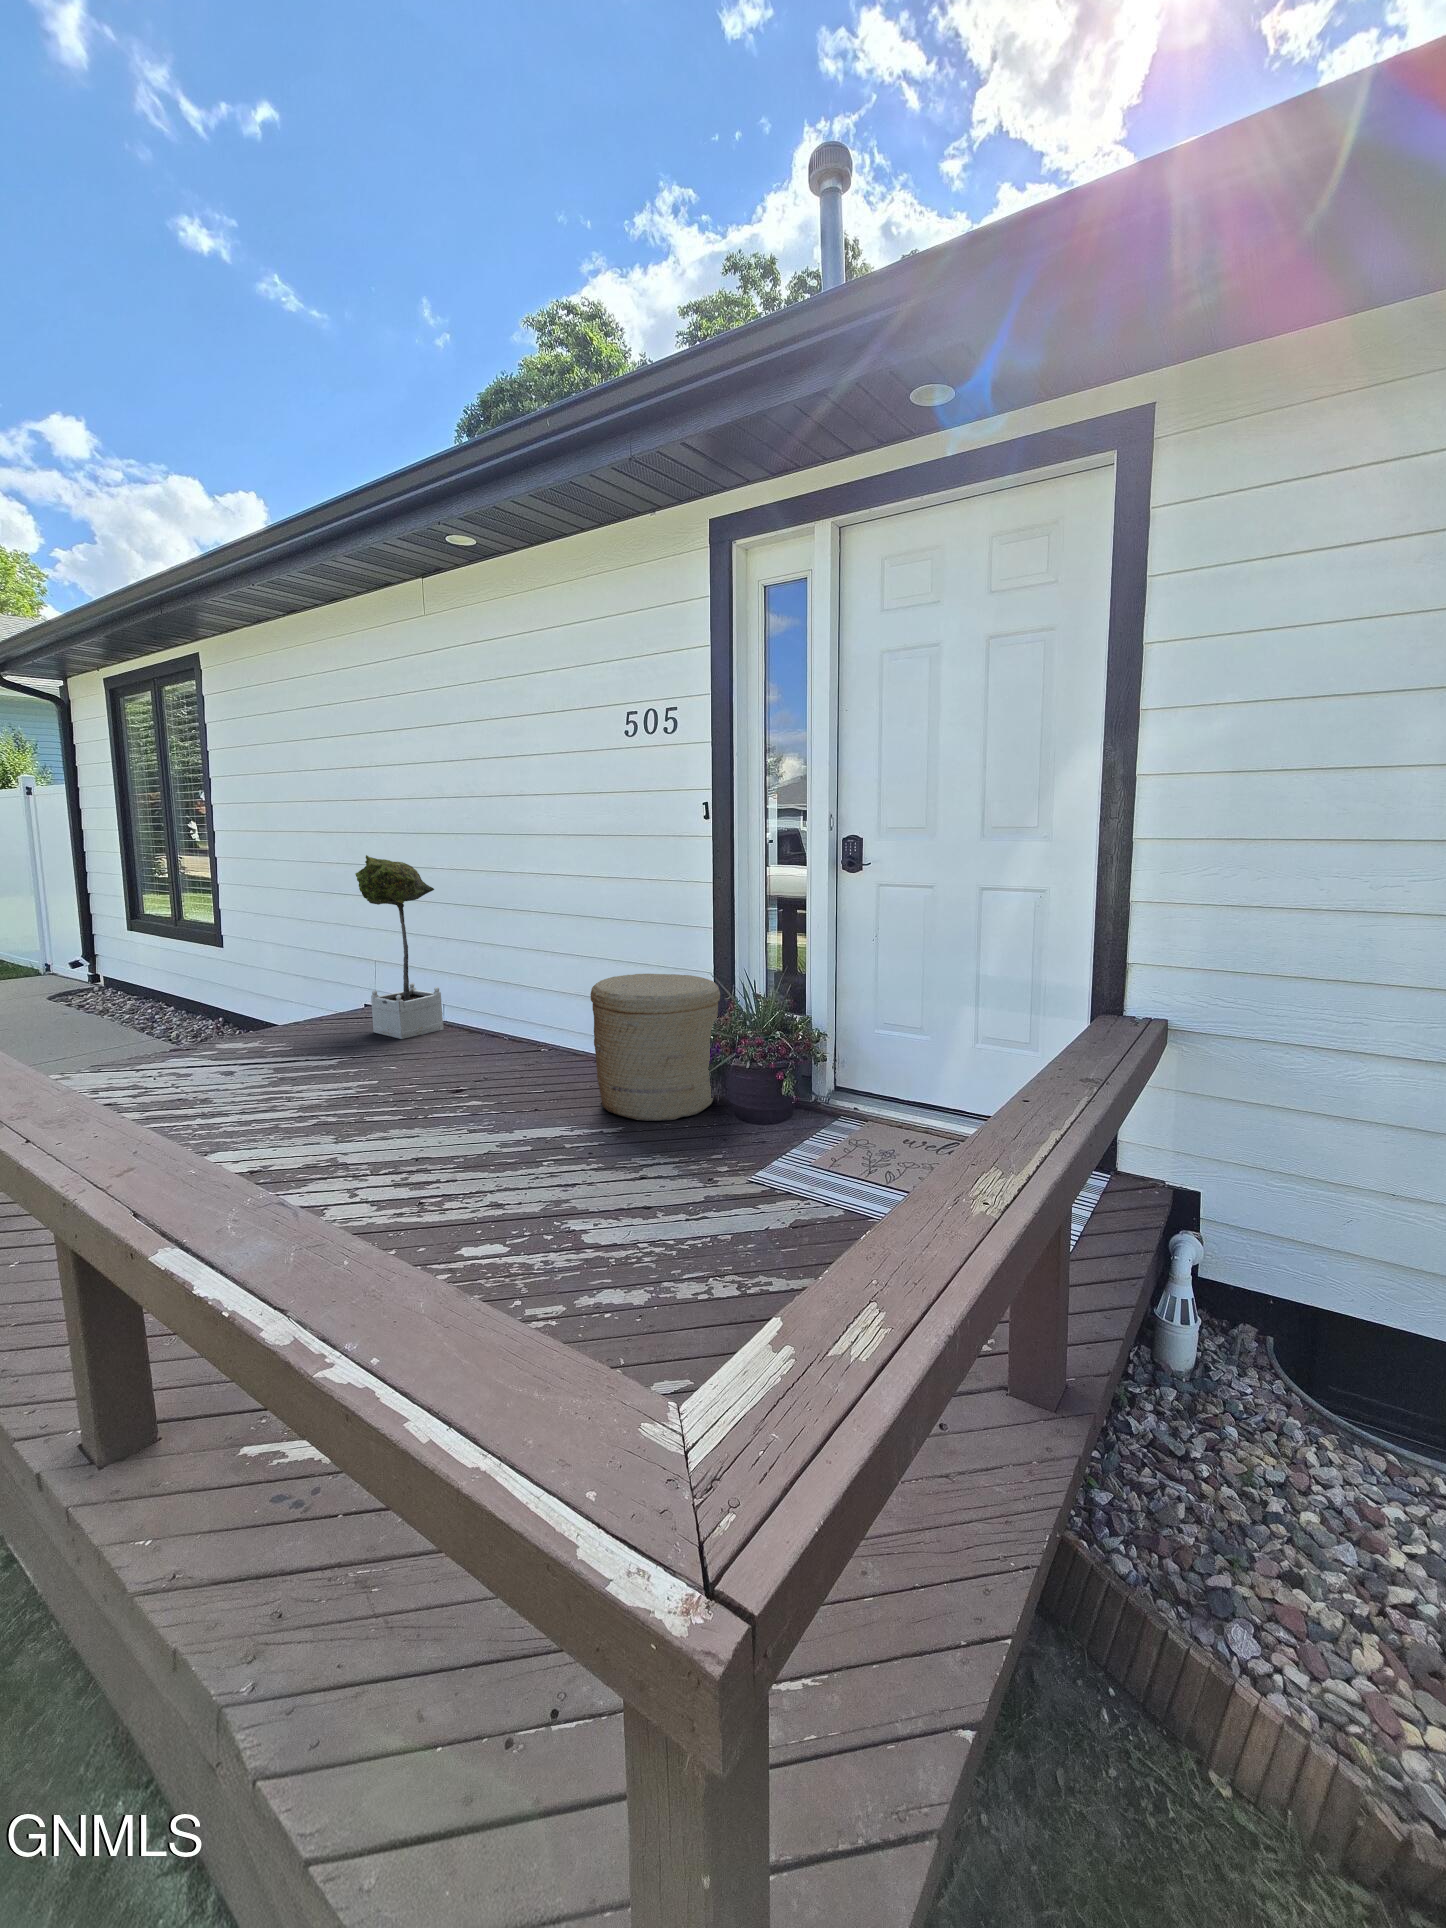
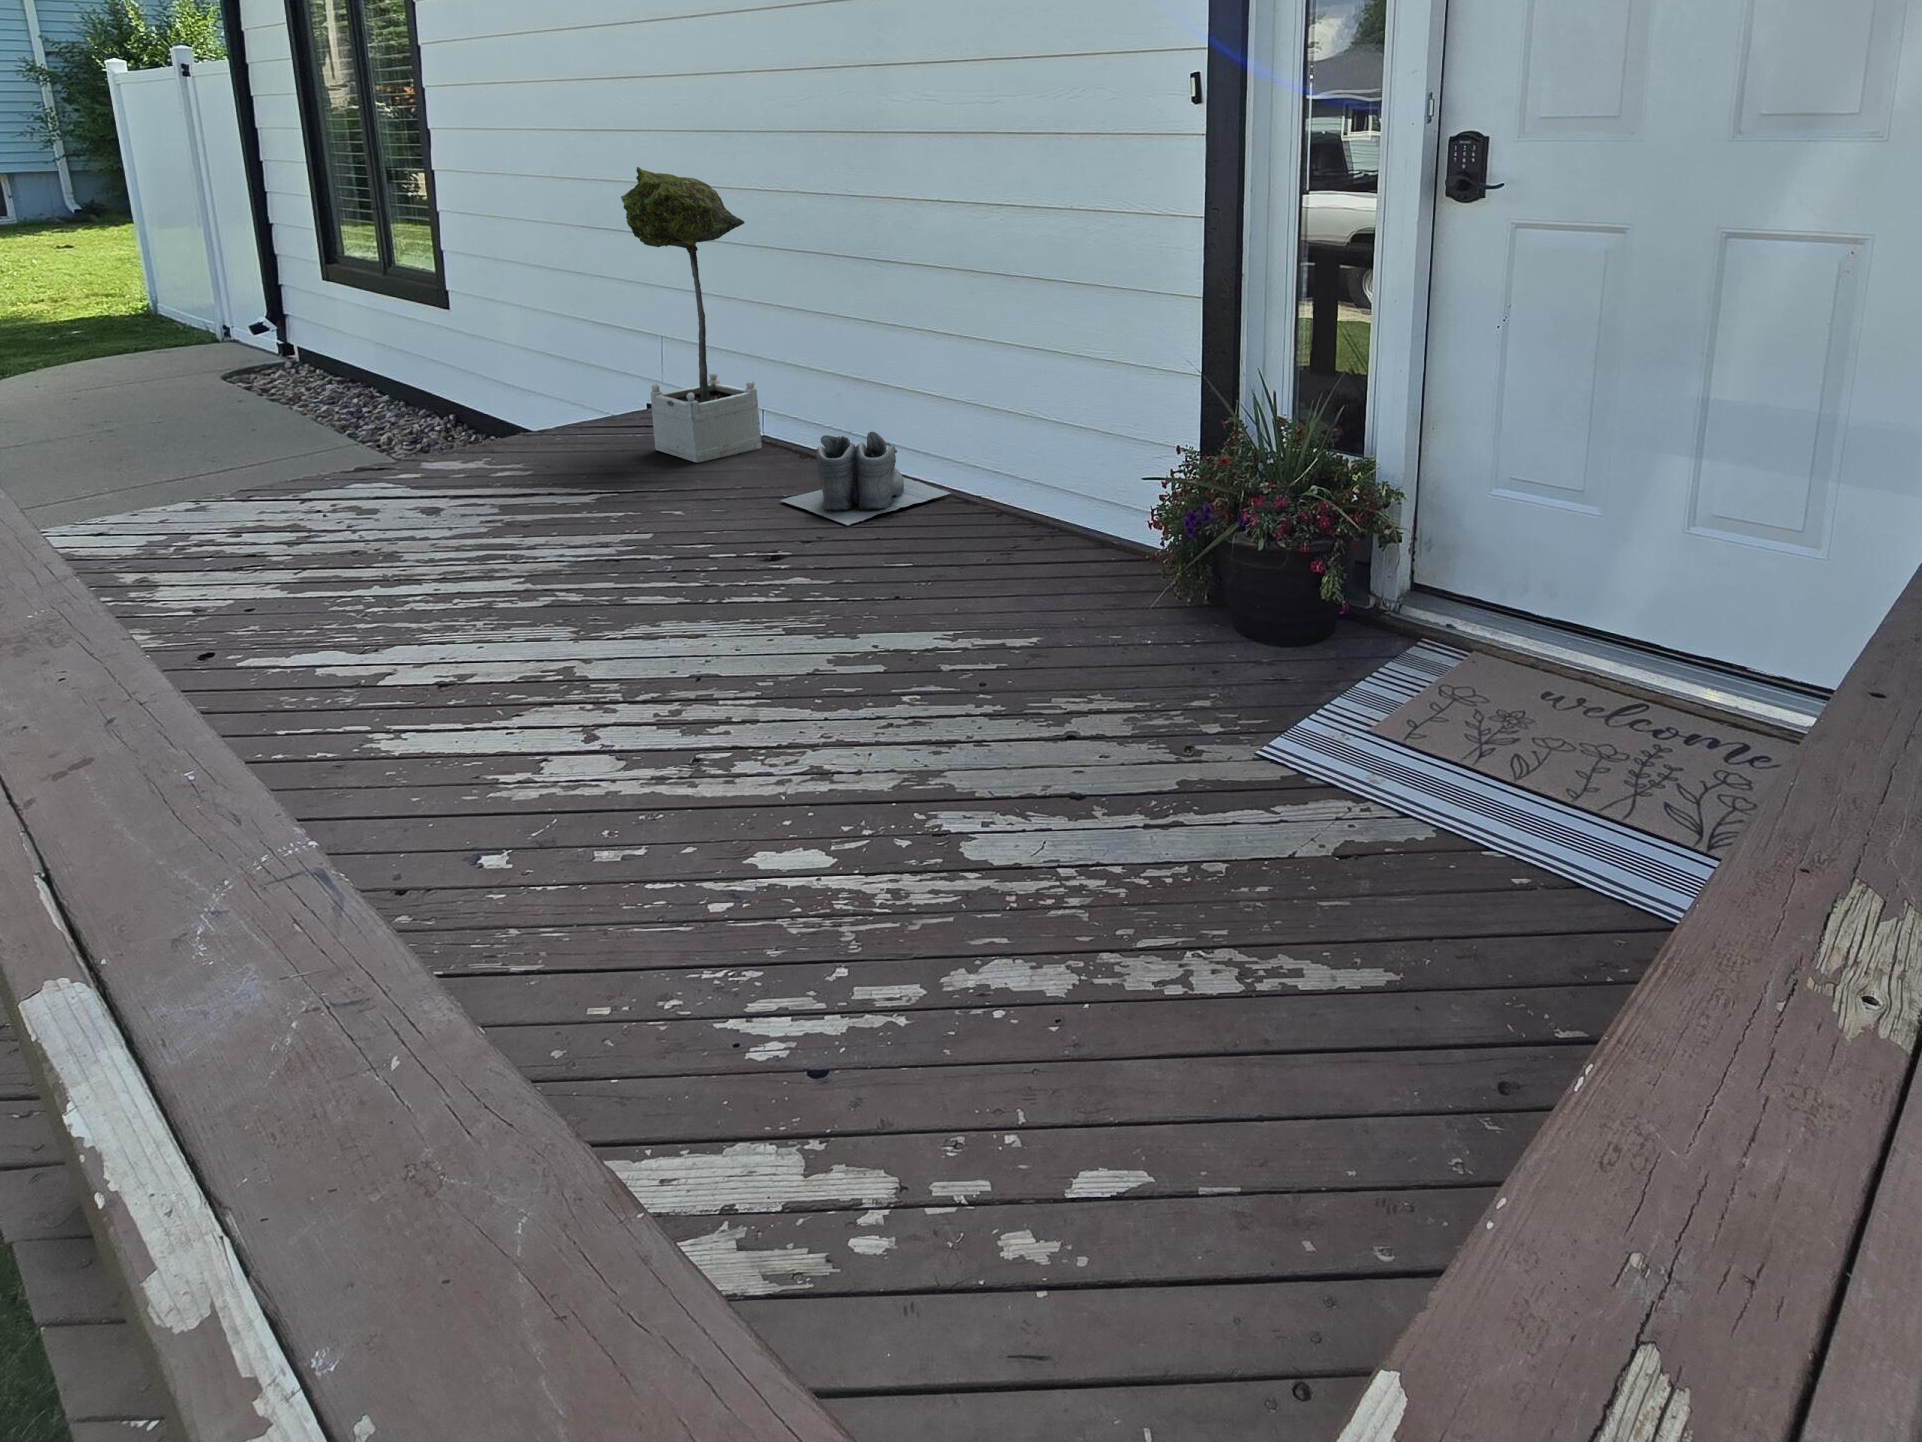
woven basket: present [591,974,720,1121] -> none [988,373,1209,626]
boots: none [458,1015,567,1072] -> present [780,432,951,526]

